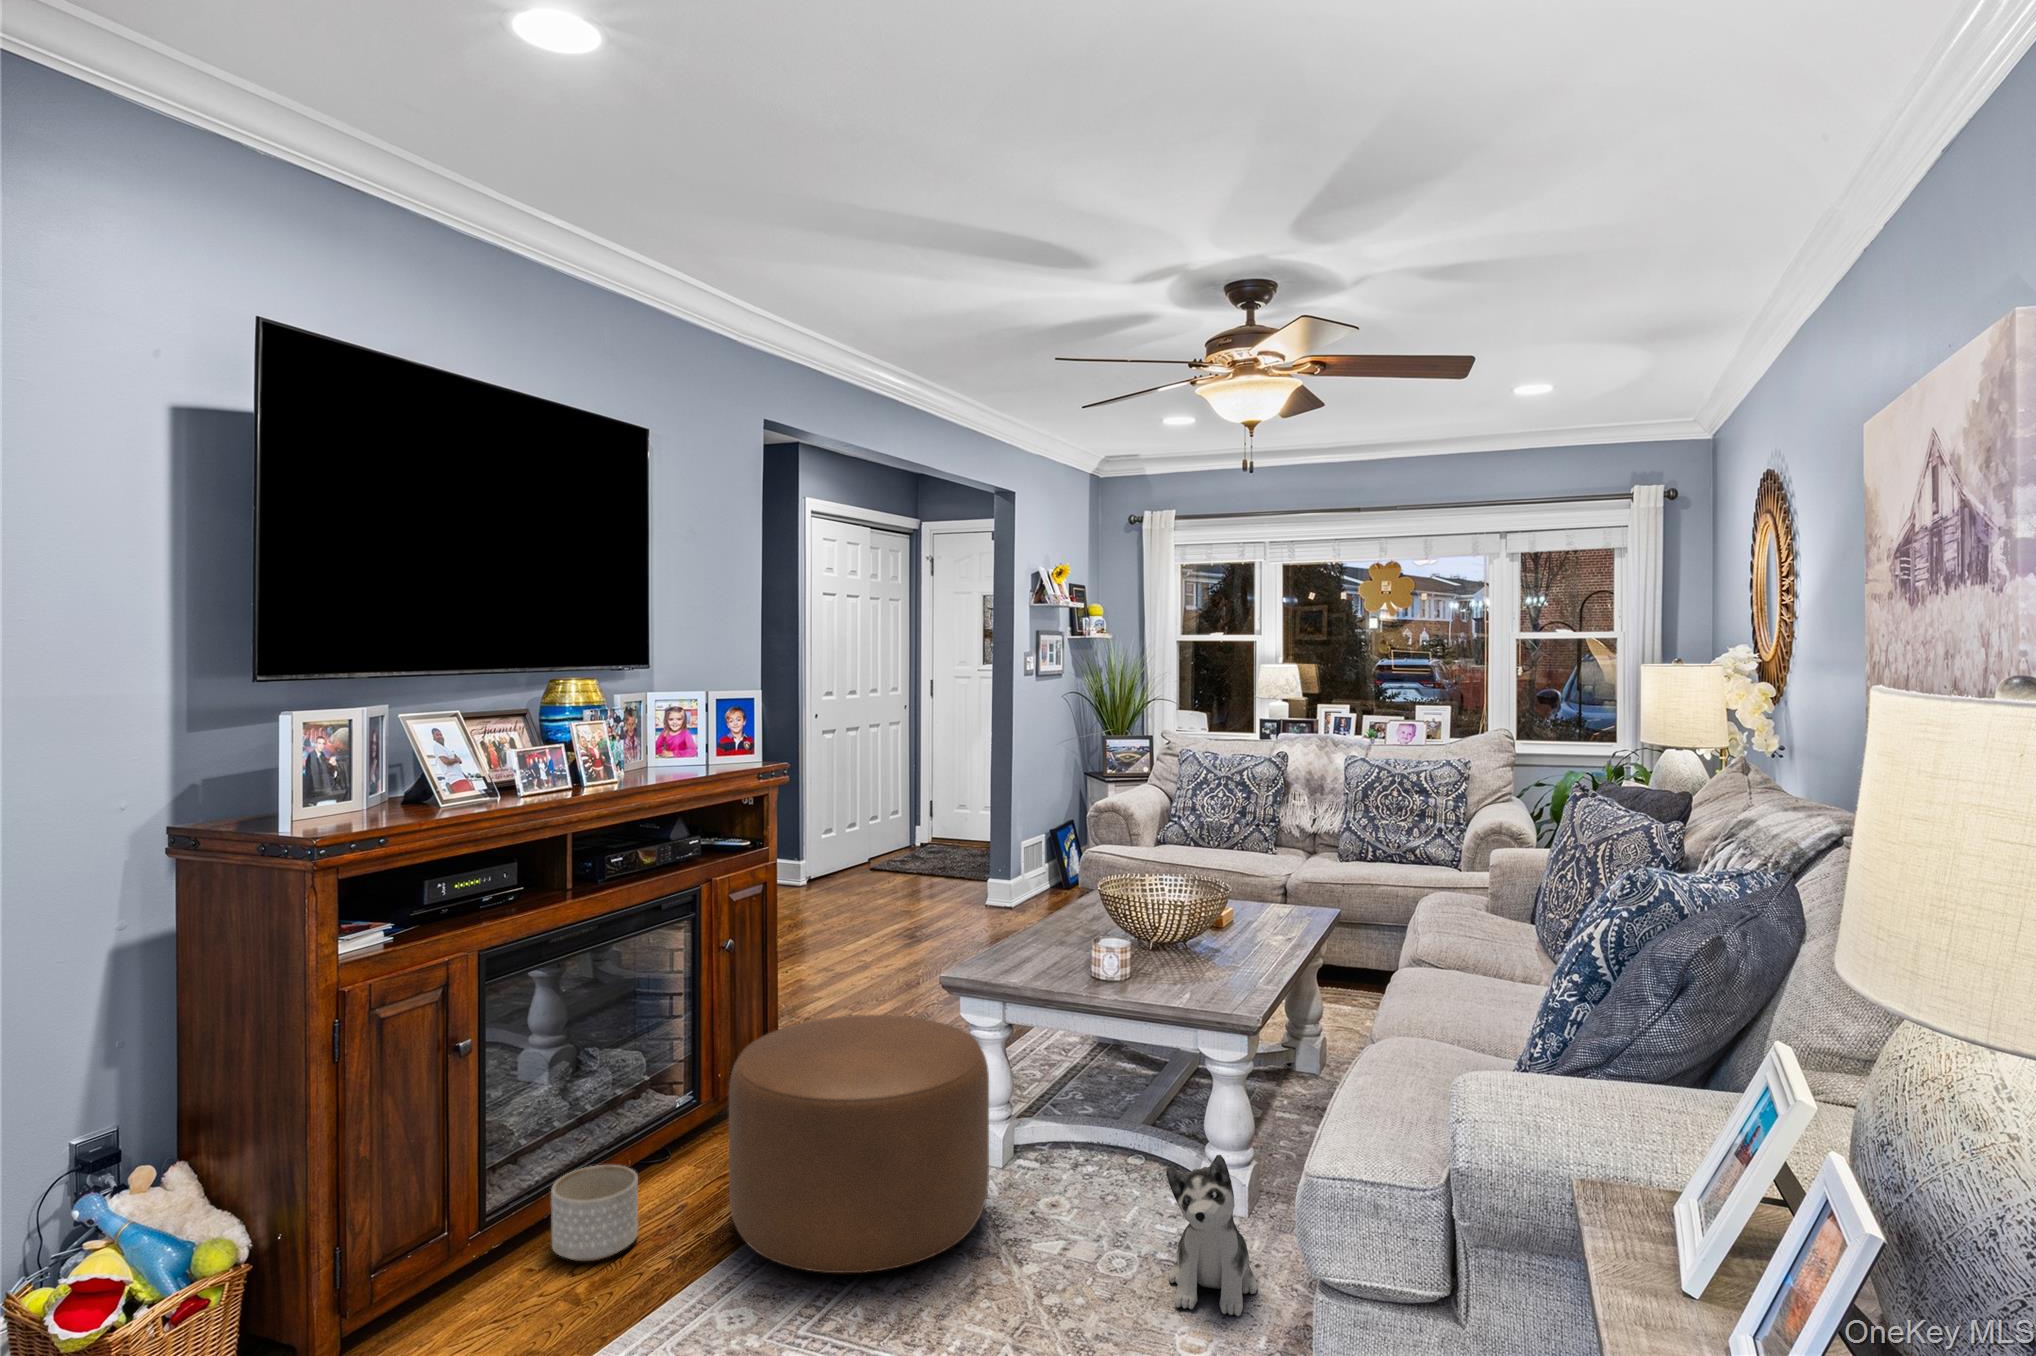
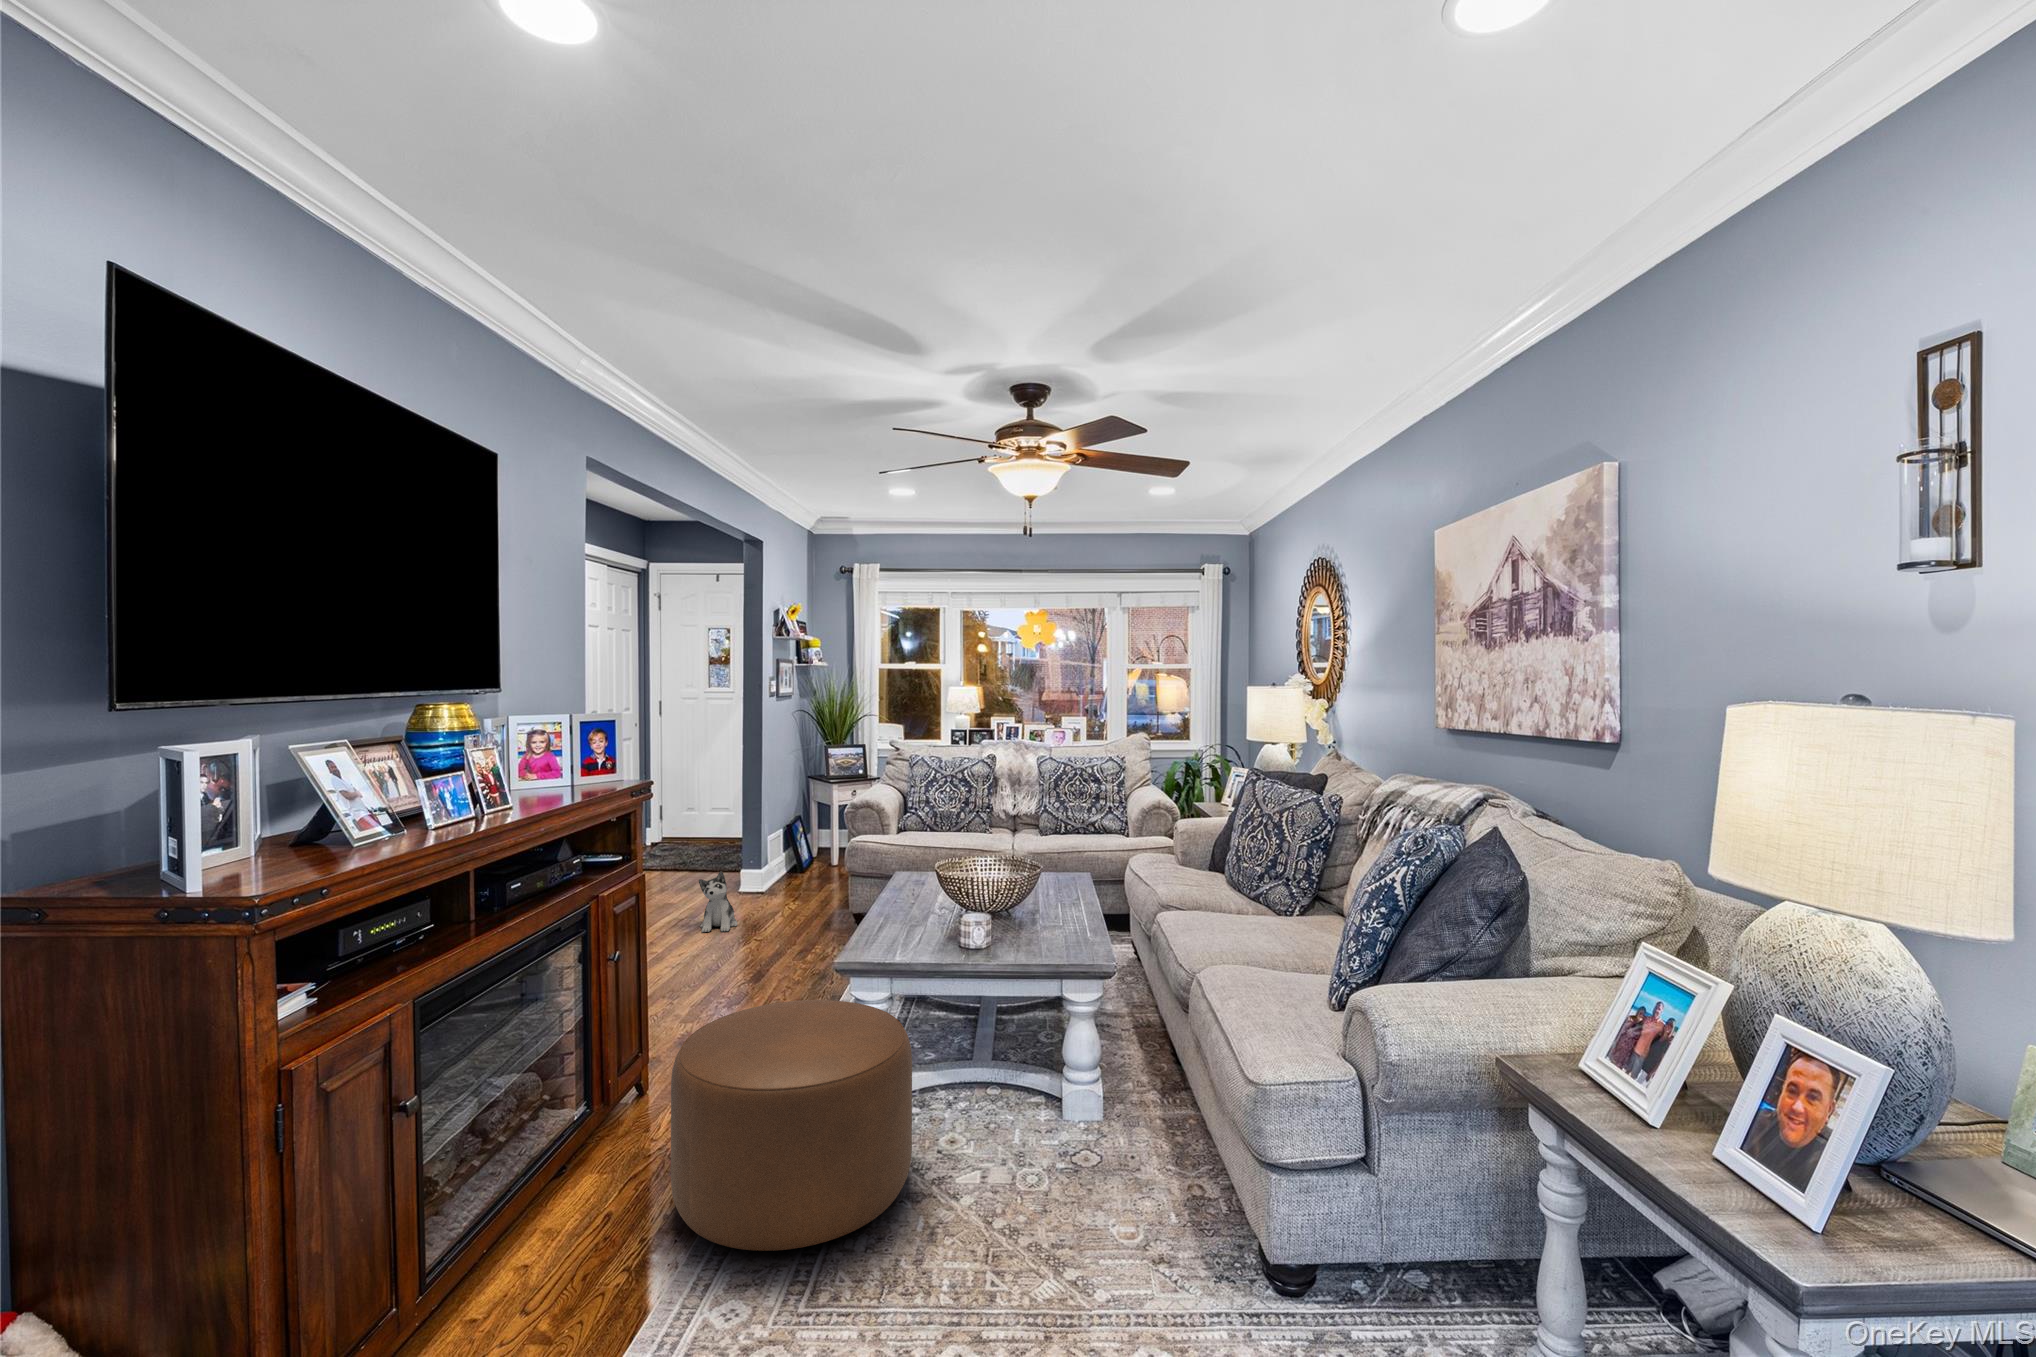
plush toy: present [1166,1155,1257,1316] -> present [699,871,737,932]
planter: present [551,1165,638,1261] -> none [487,1190,581,1299]

